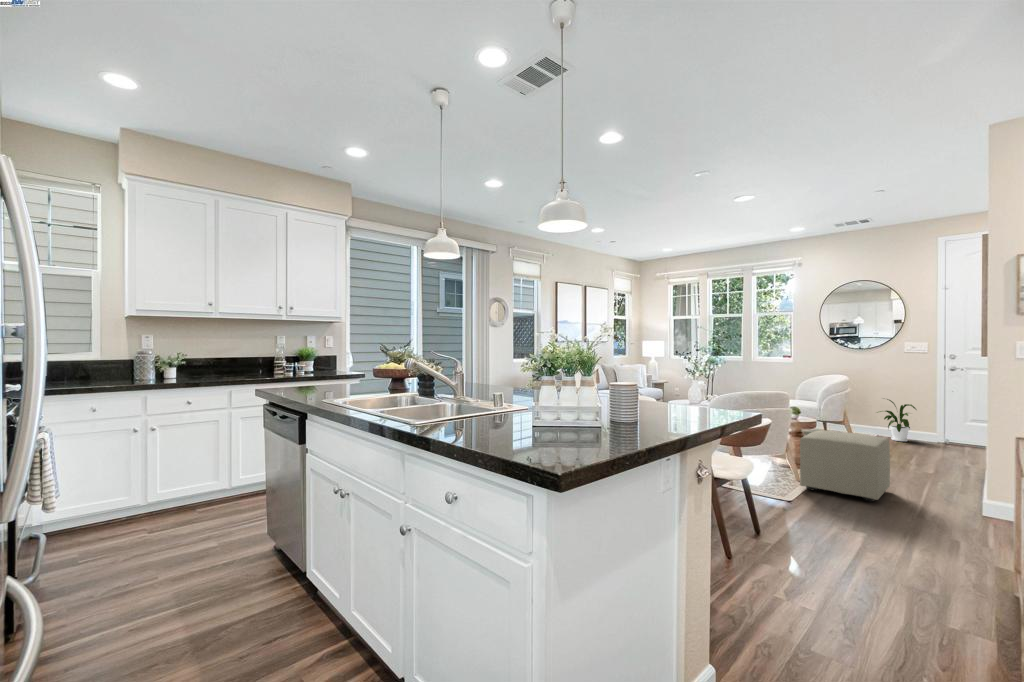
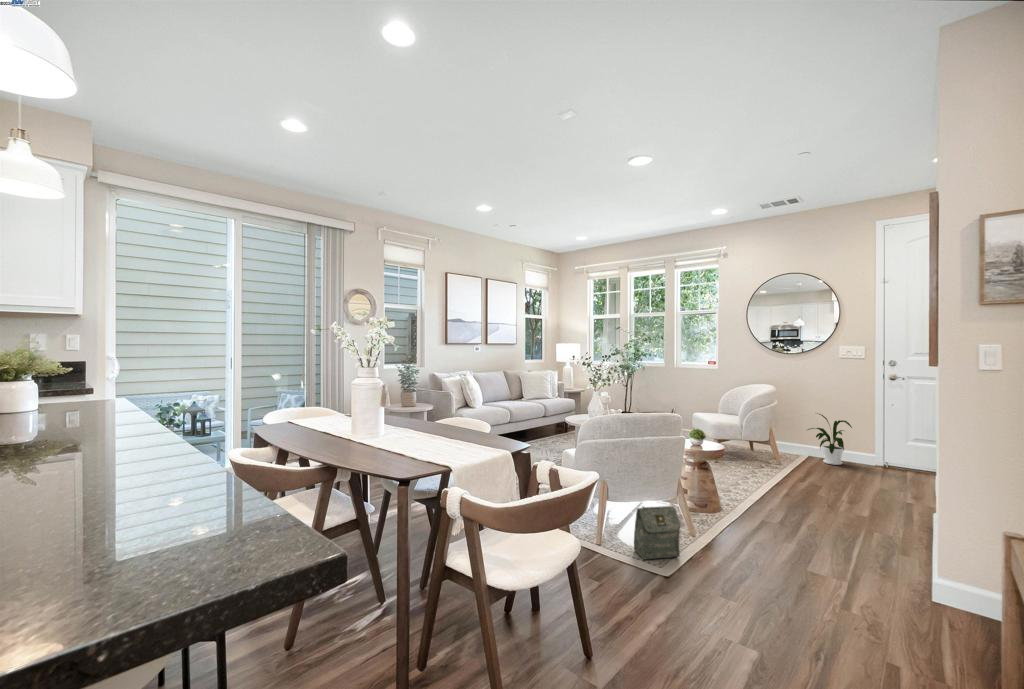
ottoman: present [800,430,890,501] -> none [688,463,808,573]
bag: none [760,457,797,494] -> present [634,506,680,560]

